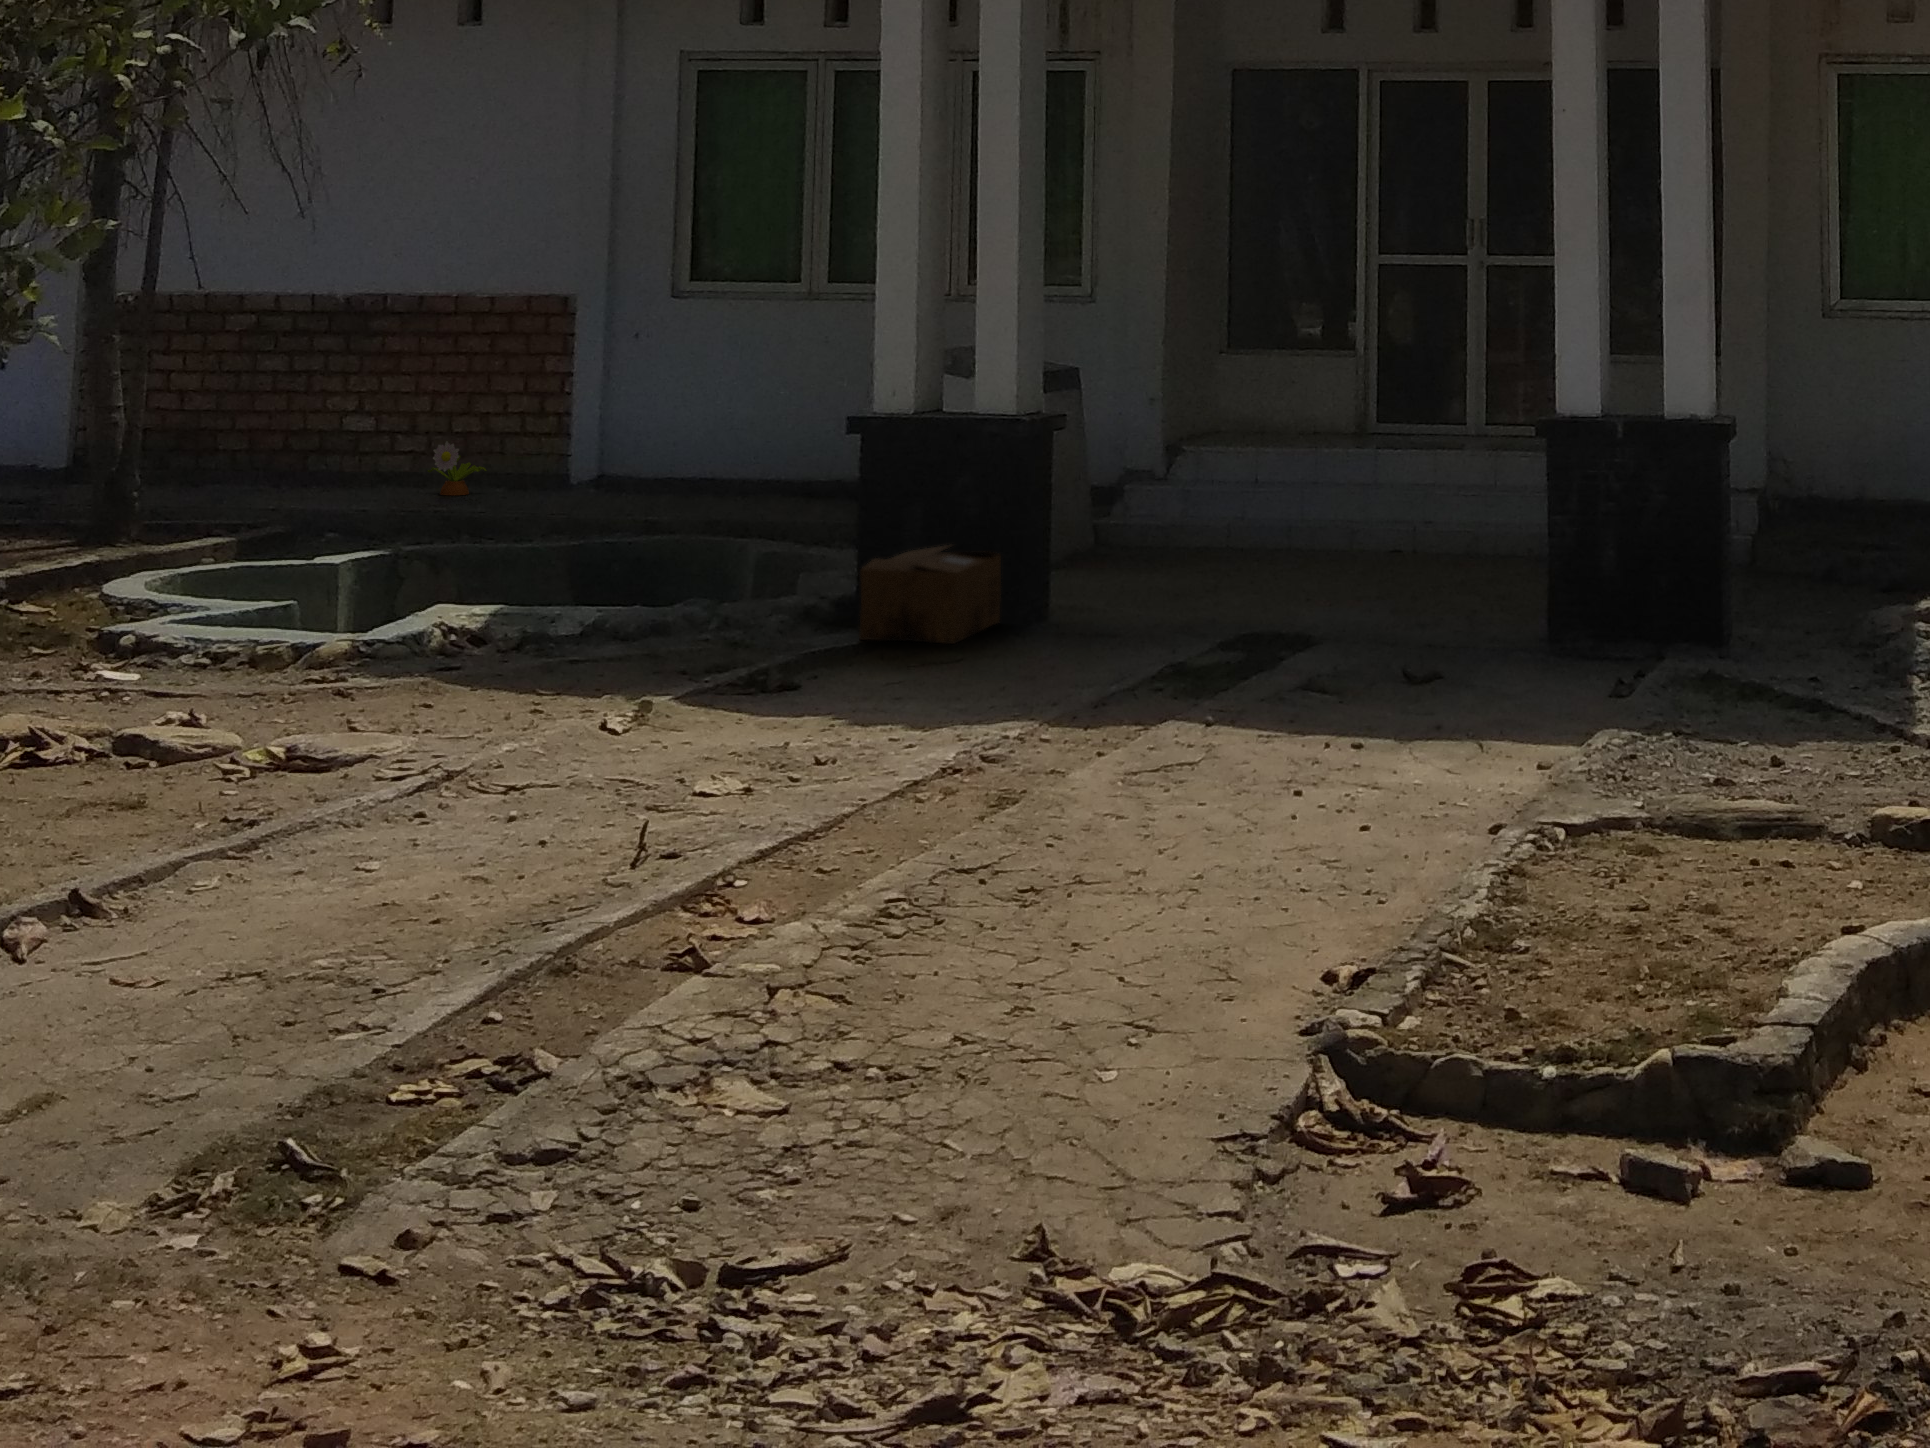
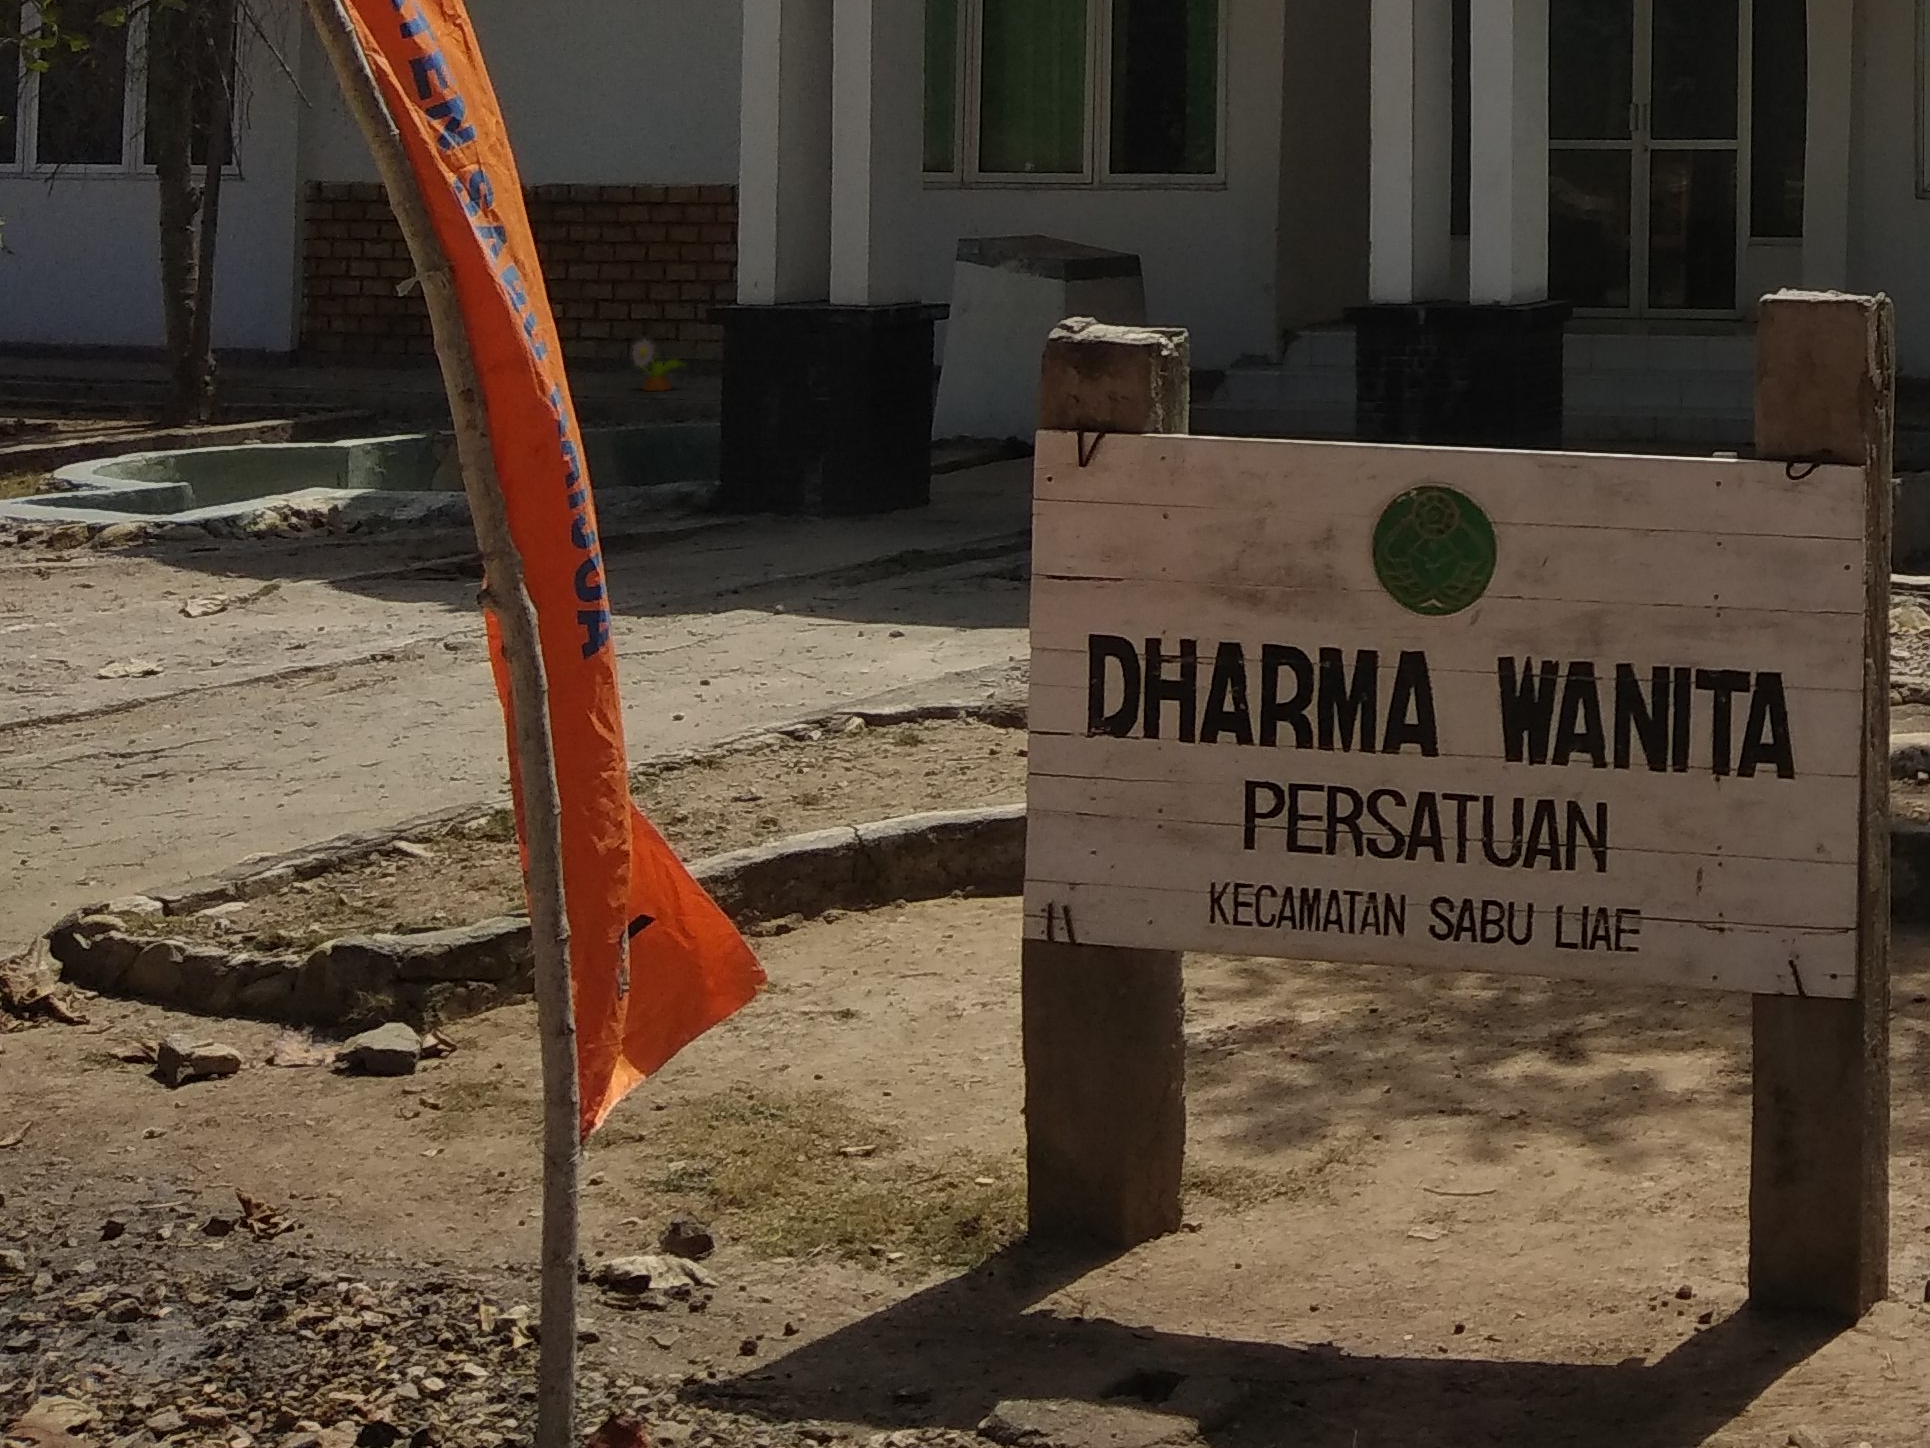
cardboard box: present [859,545,1001,644] -> none [681,440,861,538]

